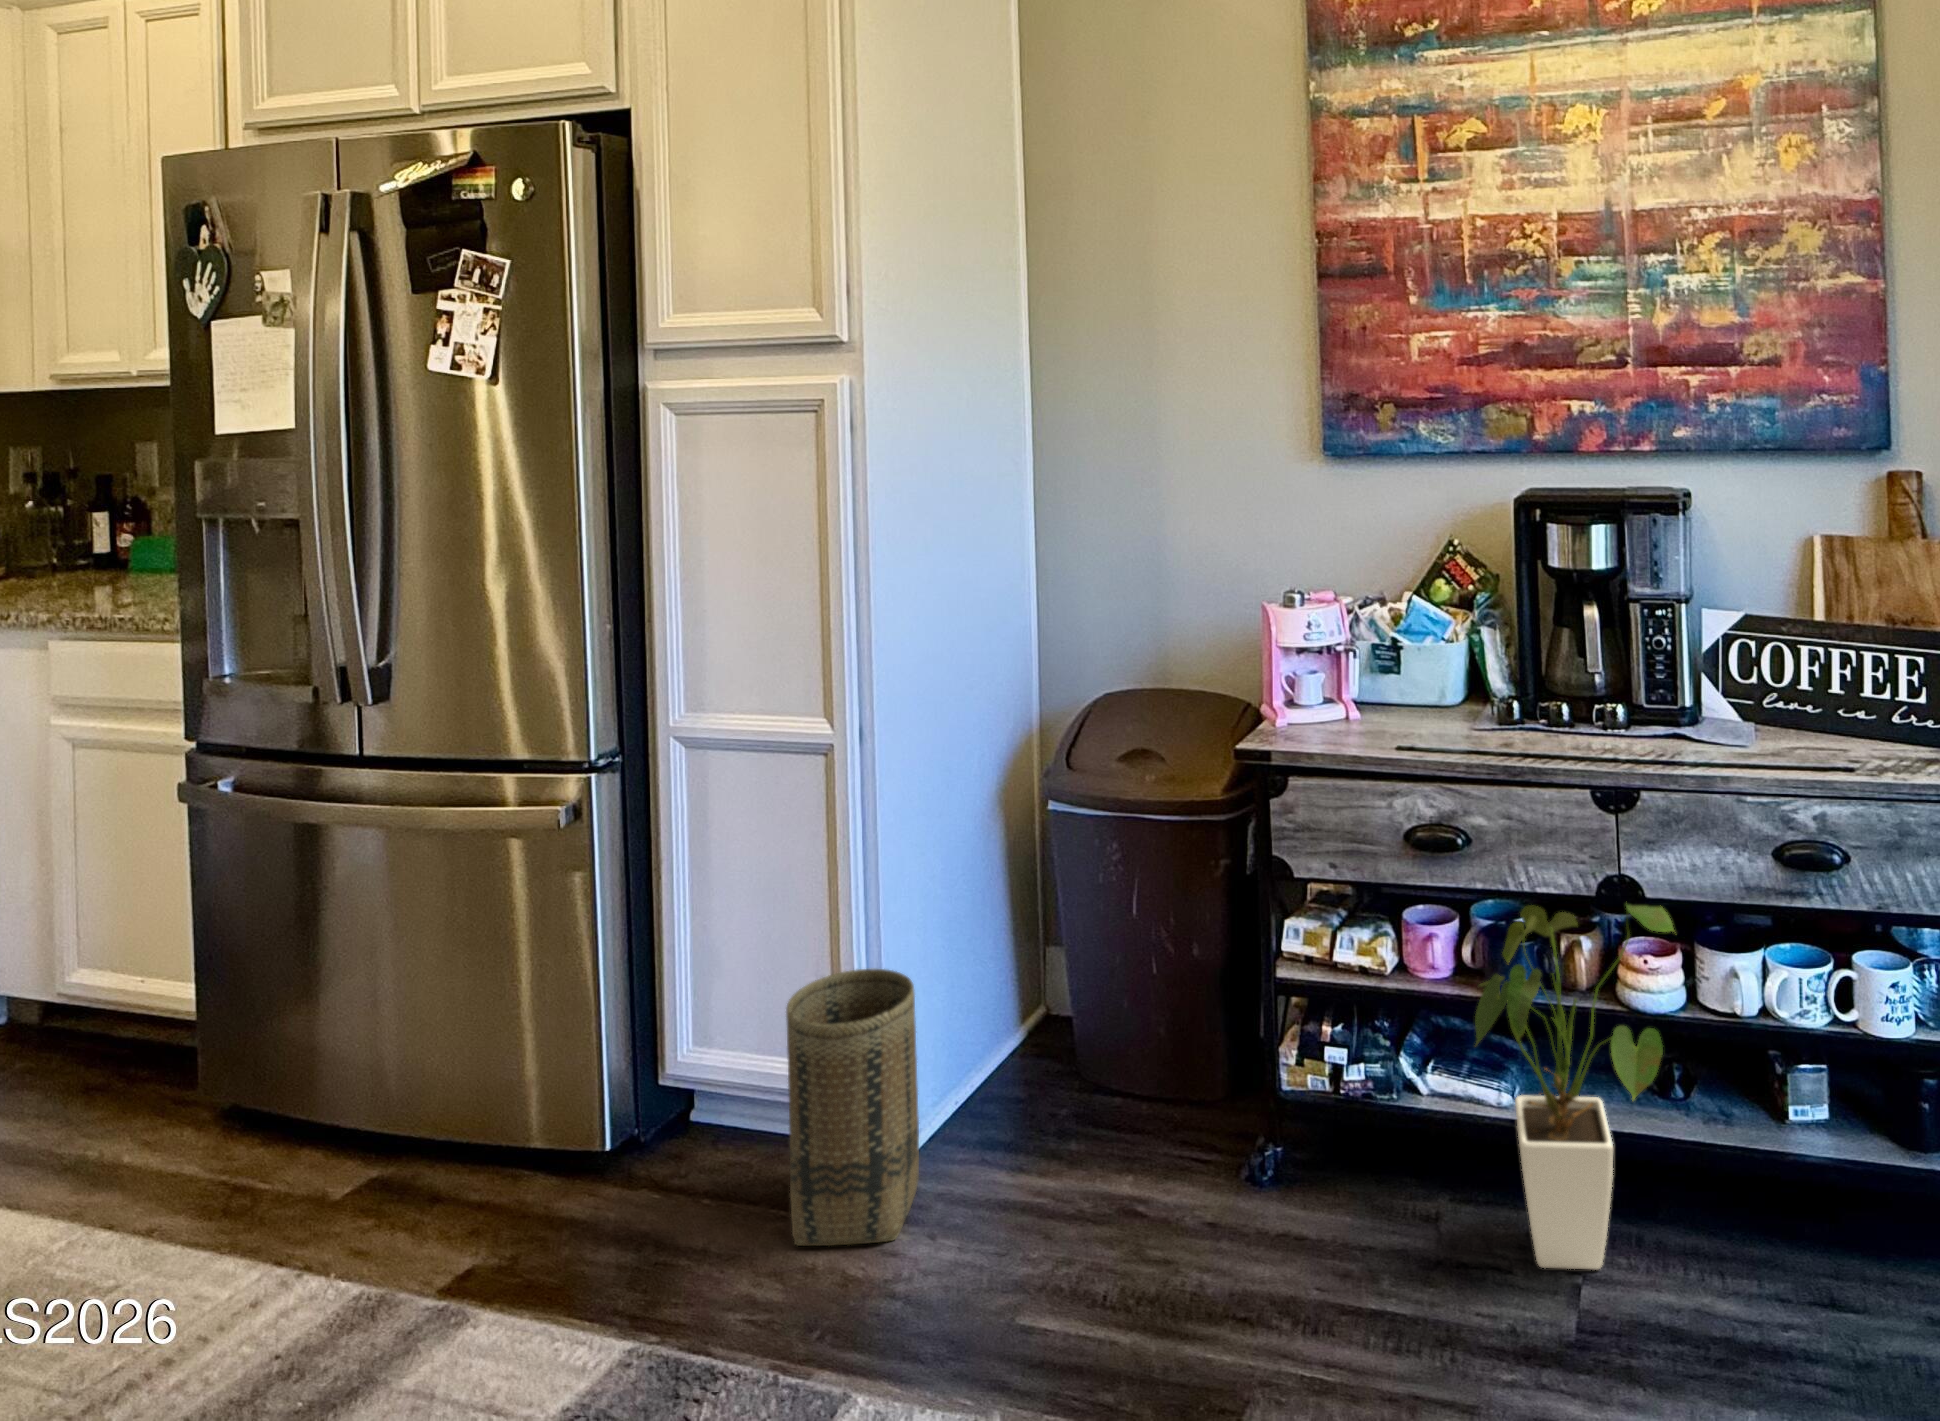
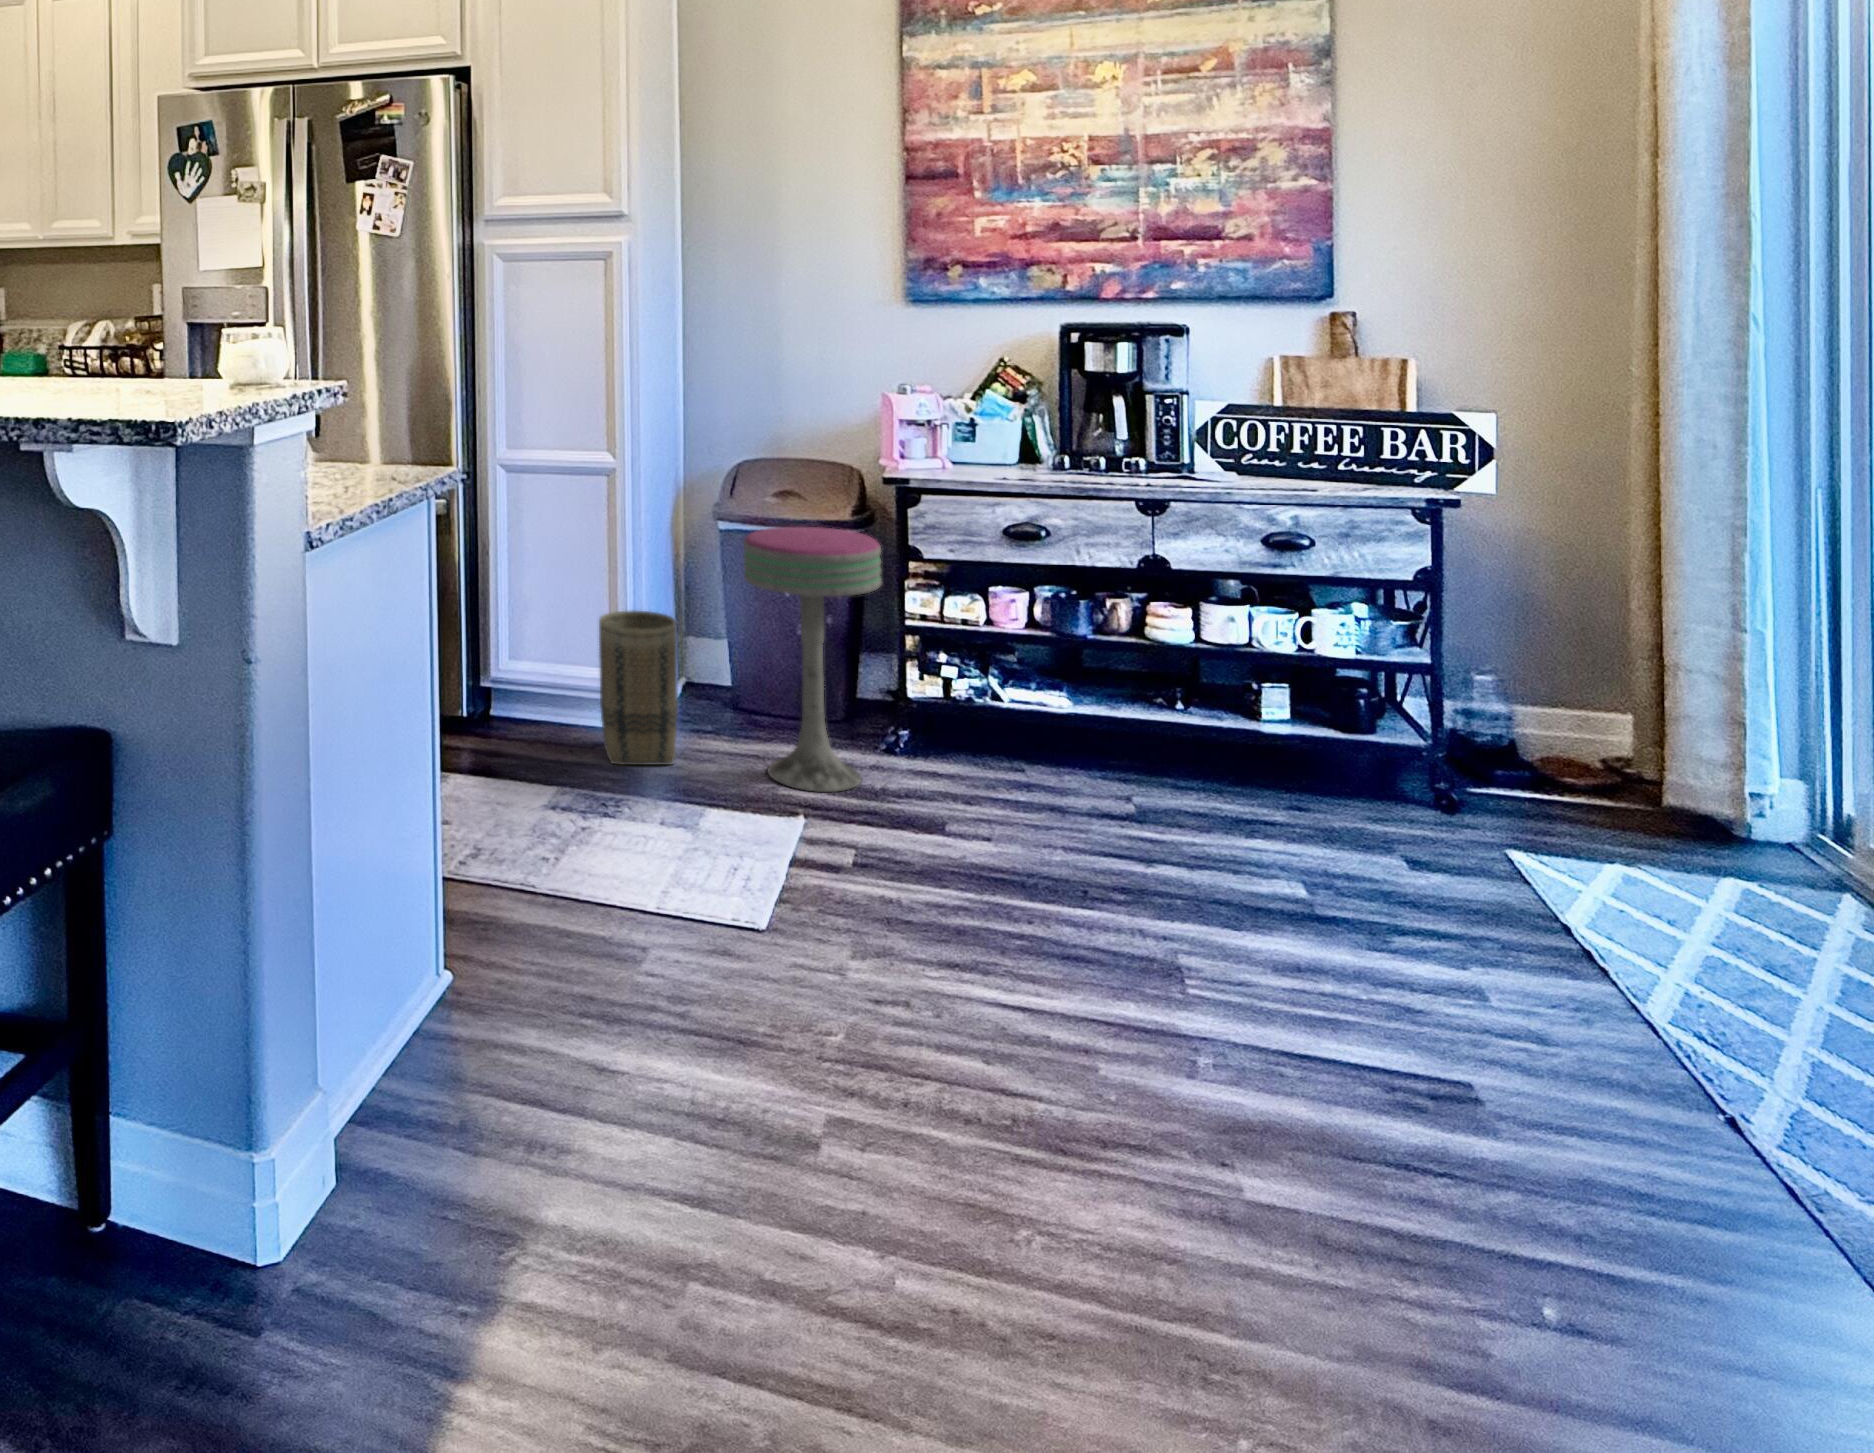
bar stool: none [983,835,1198,1308] -> present [743,527,881,792]
house plant: present [1475,903,1674,1269] -> none [1046,571,1196,792]

